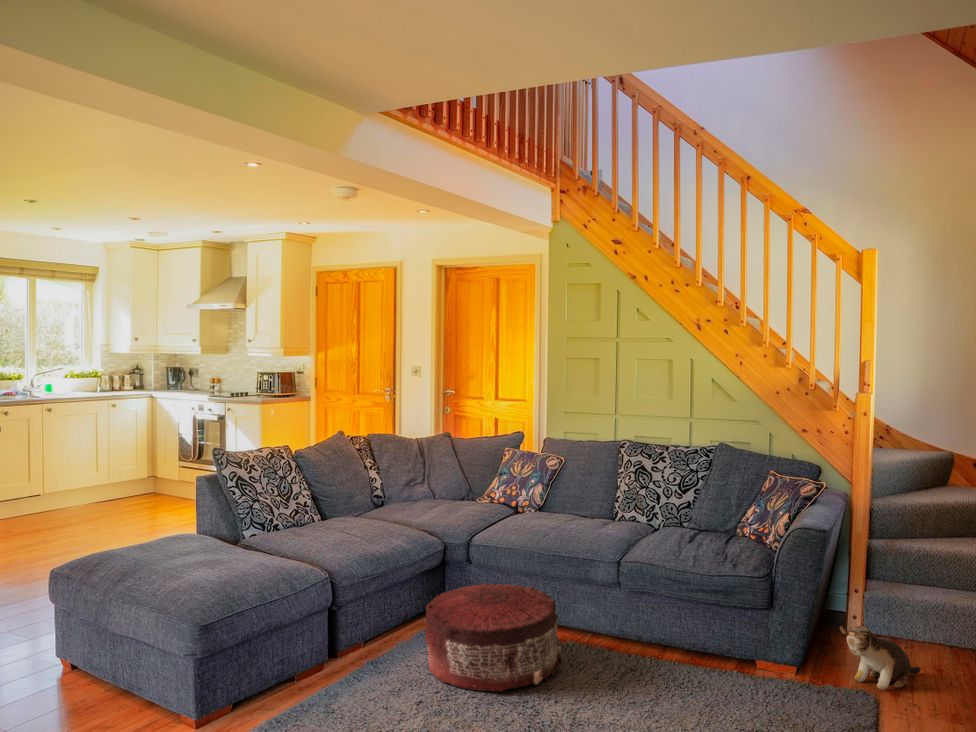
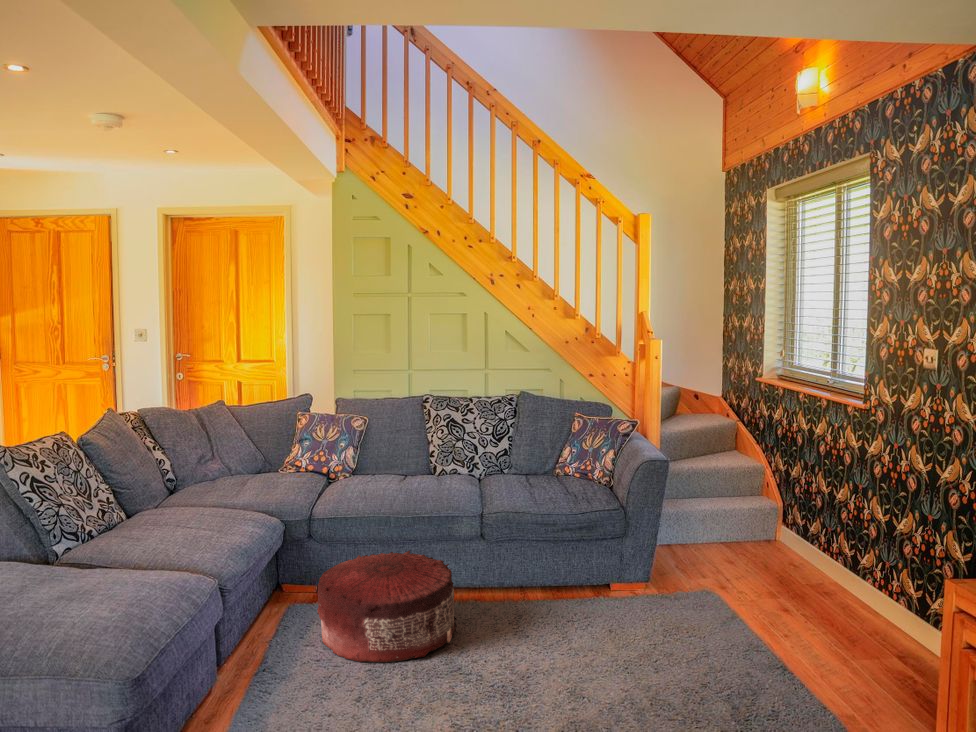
plush toy: present [840,626,920,689] -> none [671,538,714,585]

